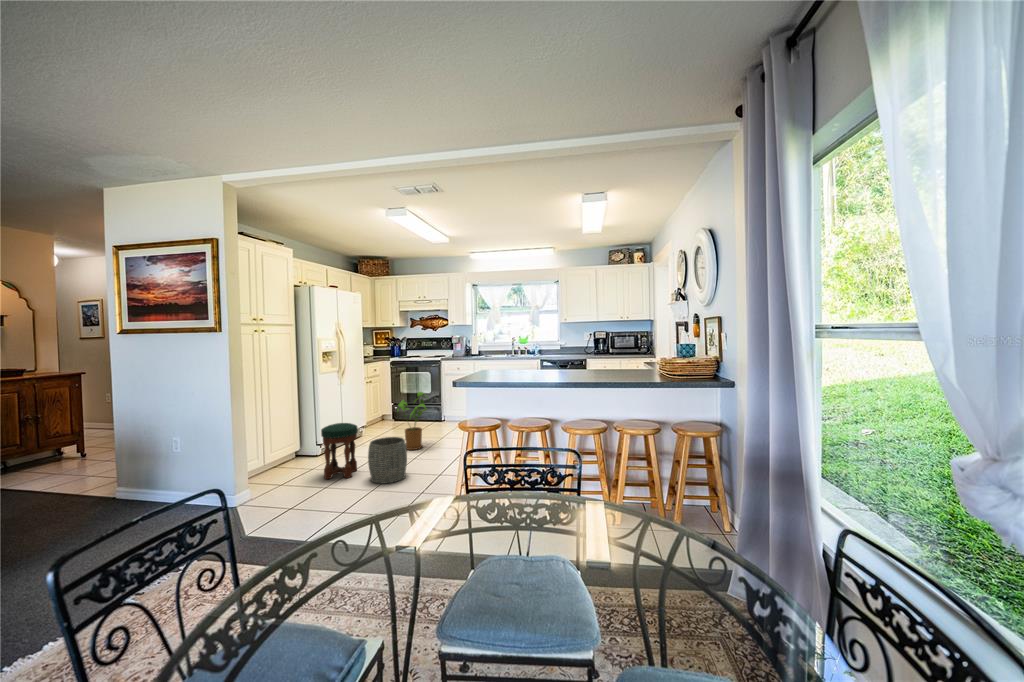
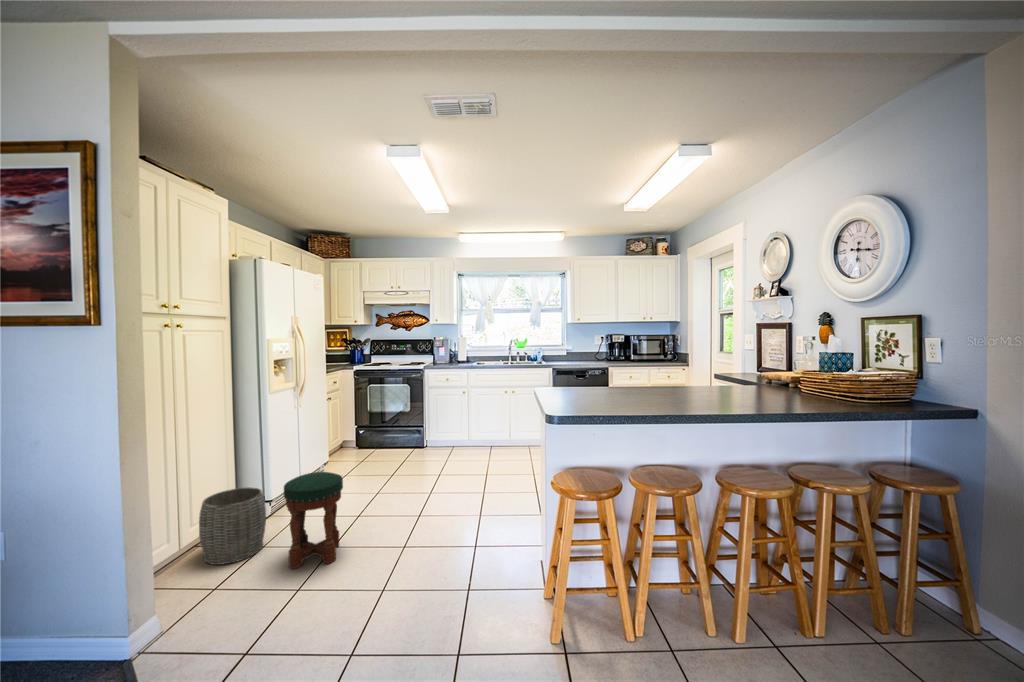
house plant: present [397,392,428,450] -> none [385,415,432,499]
woven basket: present [368,437,407,484] -> present [199,487,266,565]

